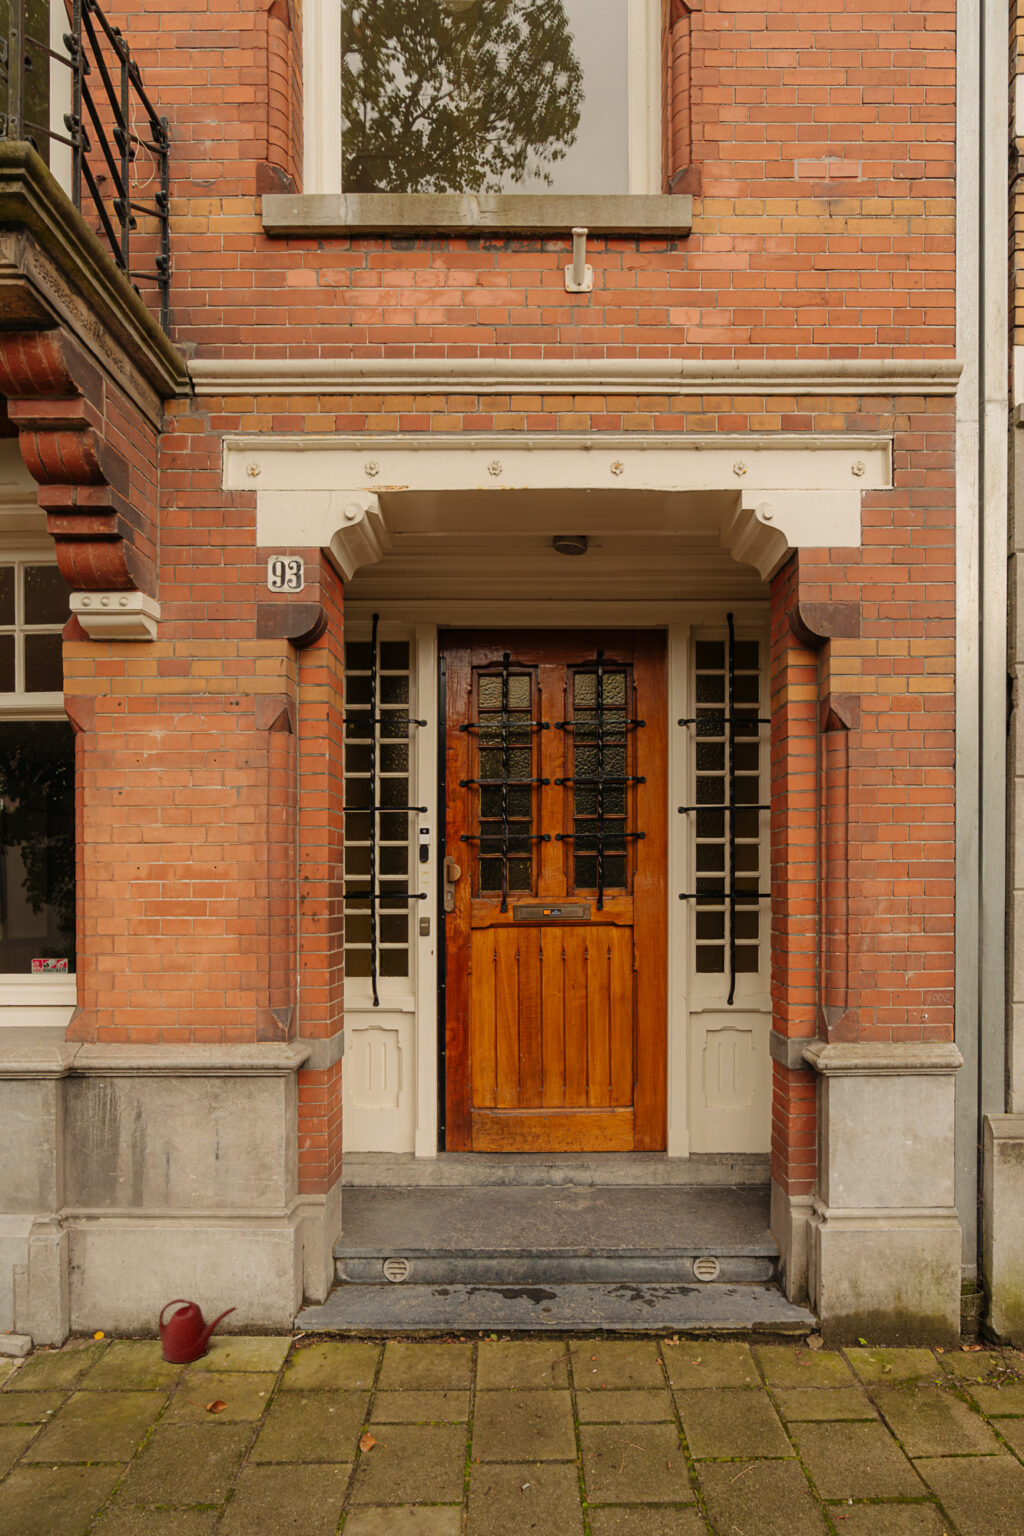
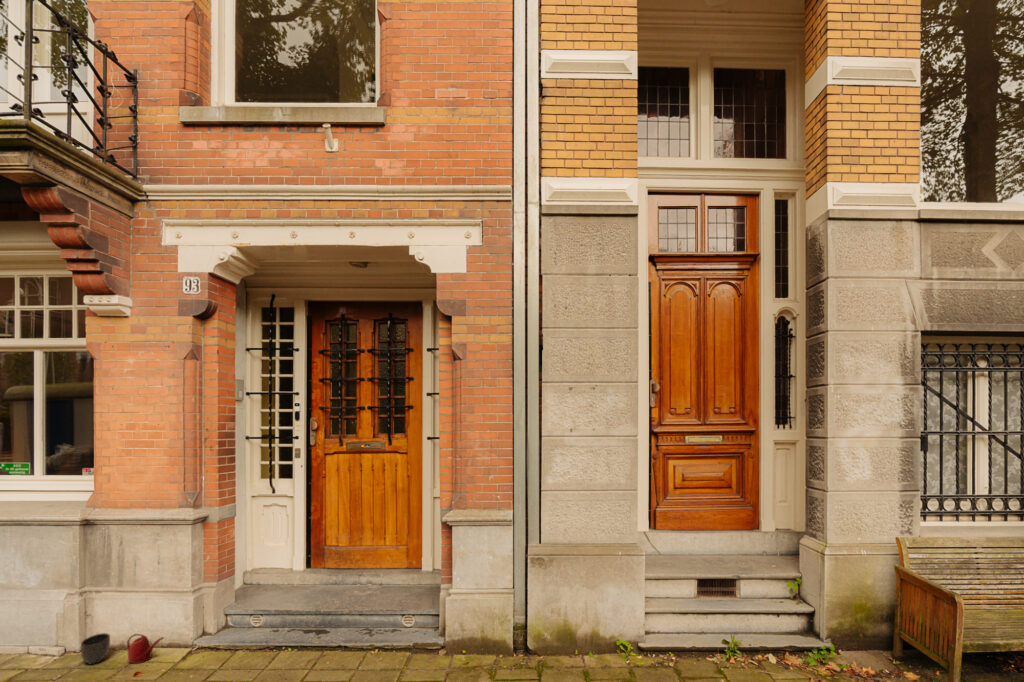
planter: none [66,1296,120,1364] -> present [81,633,110,664]

